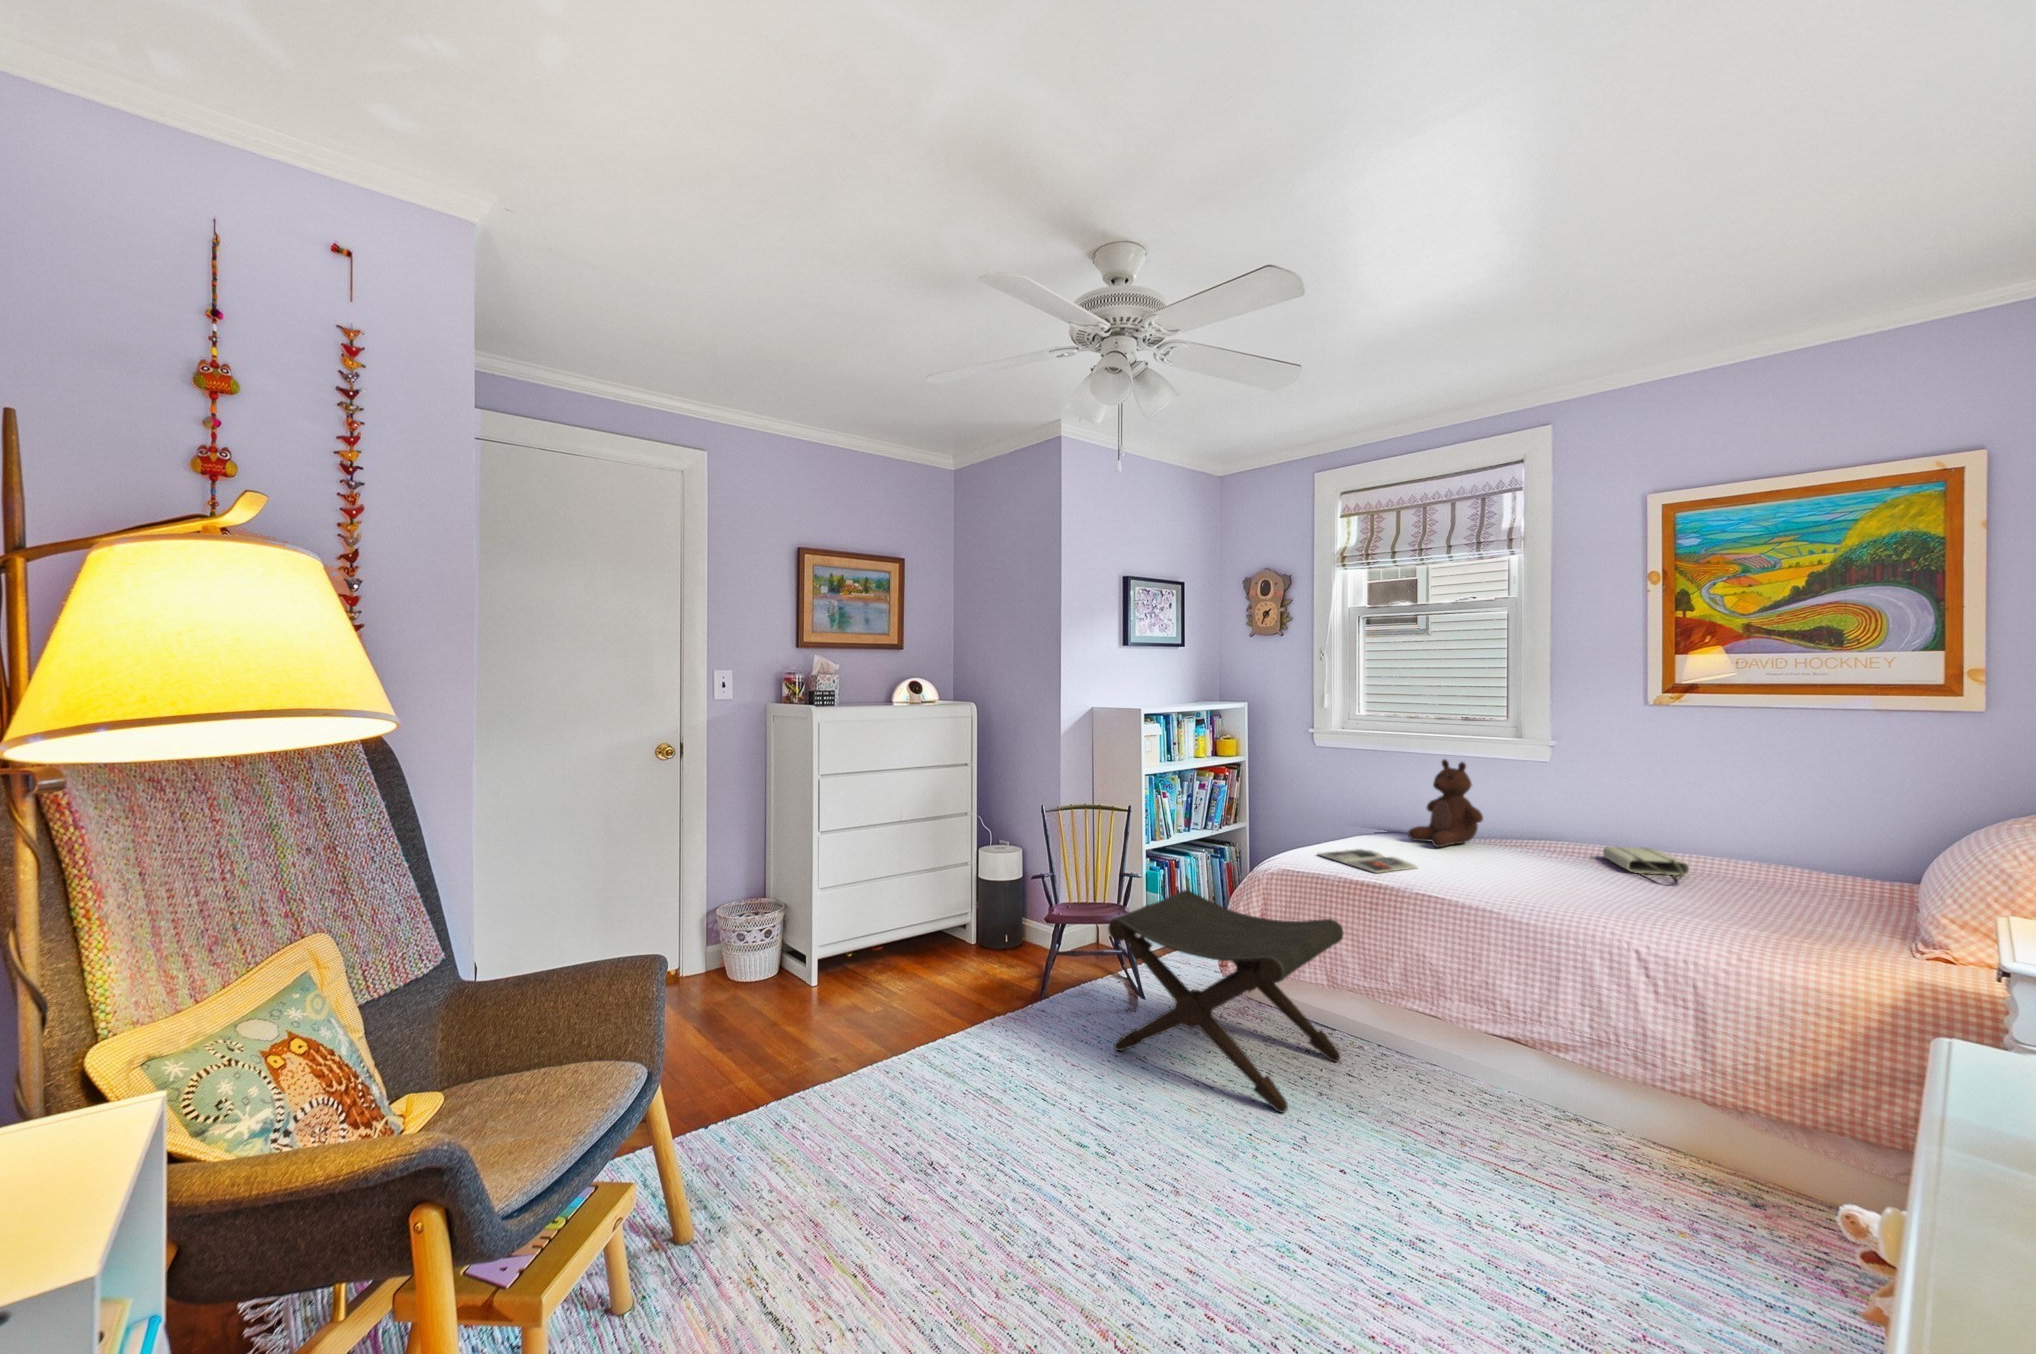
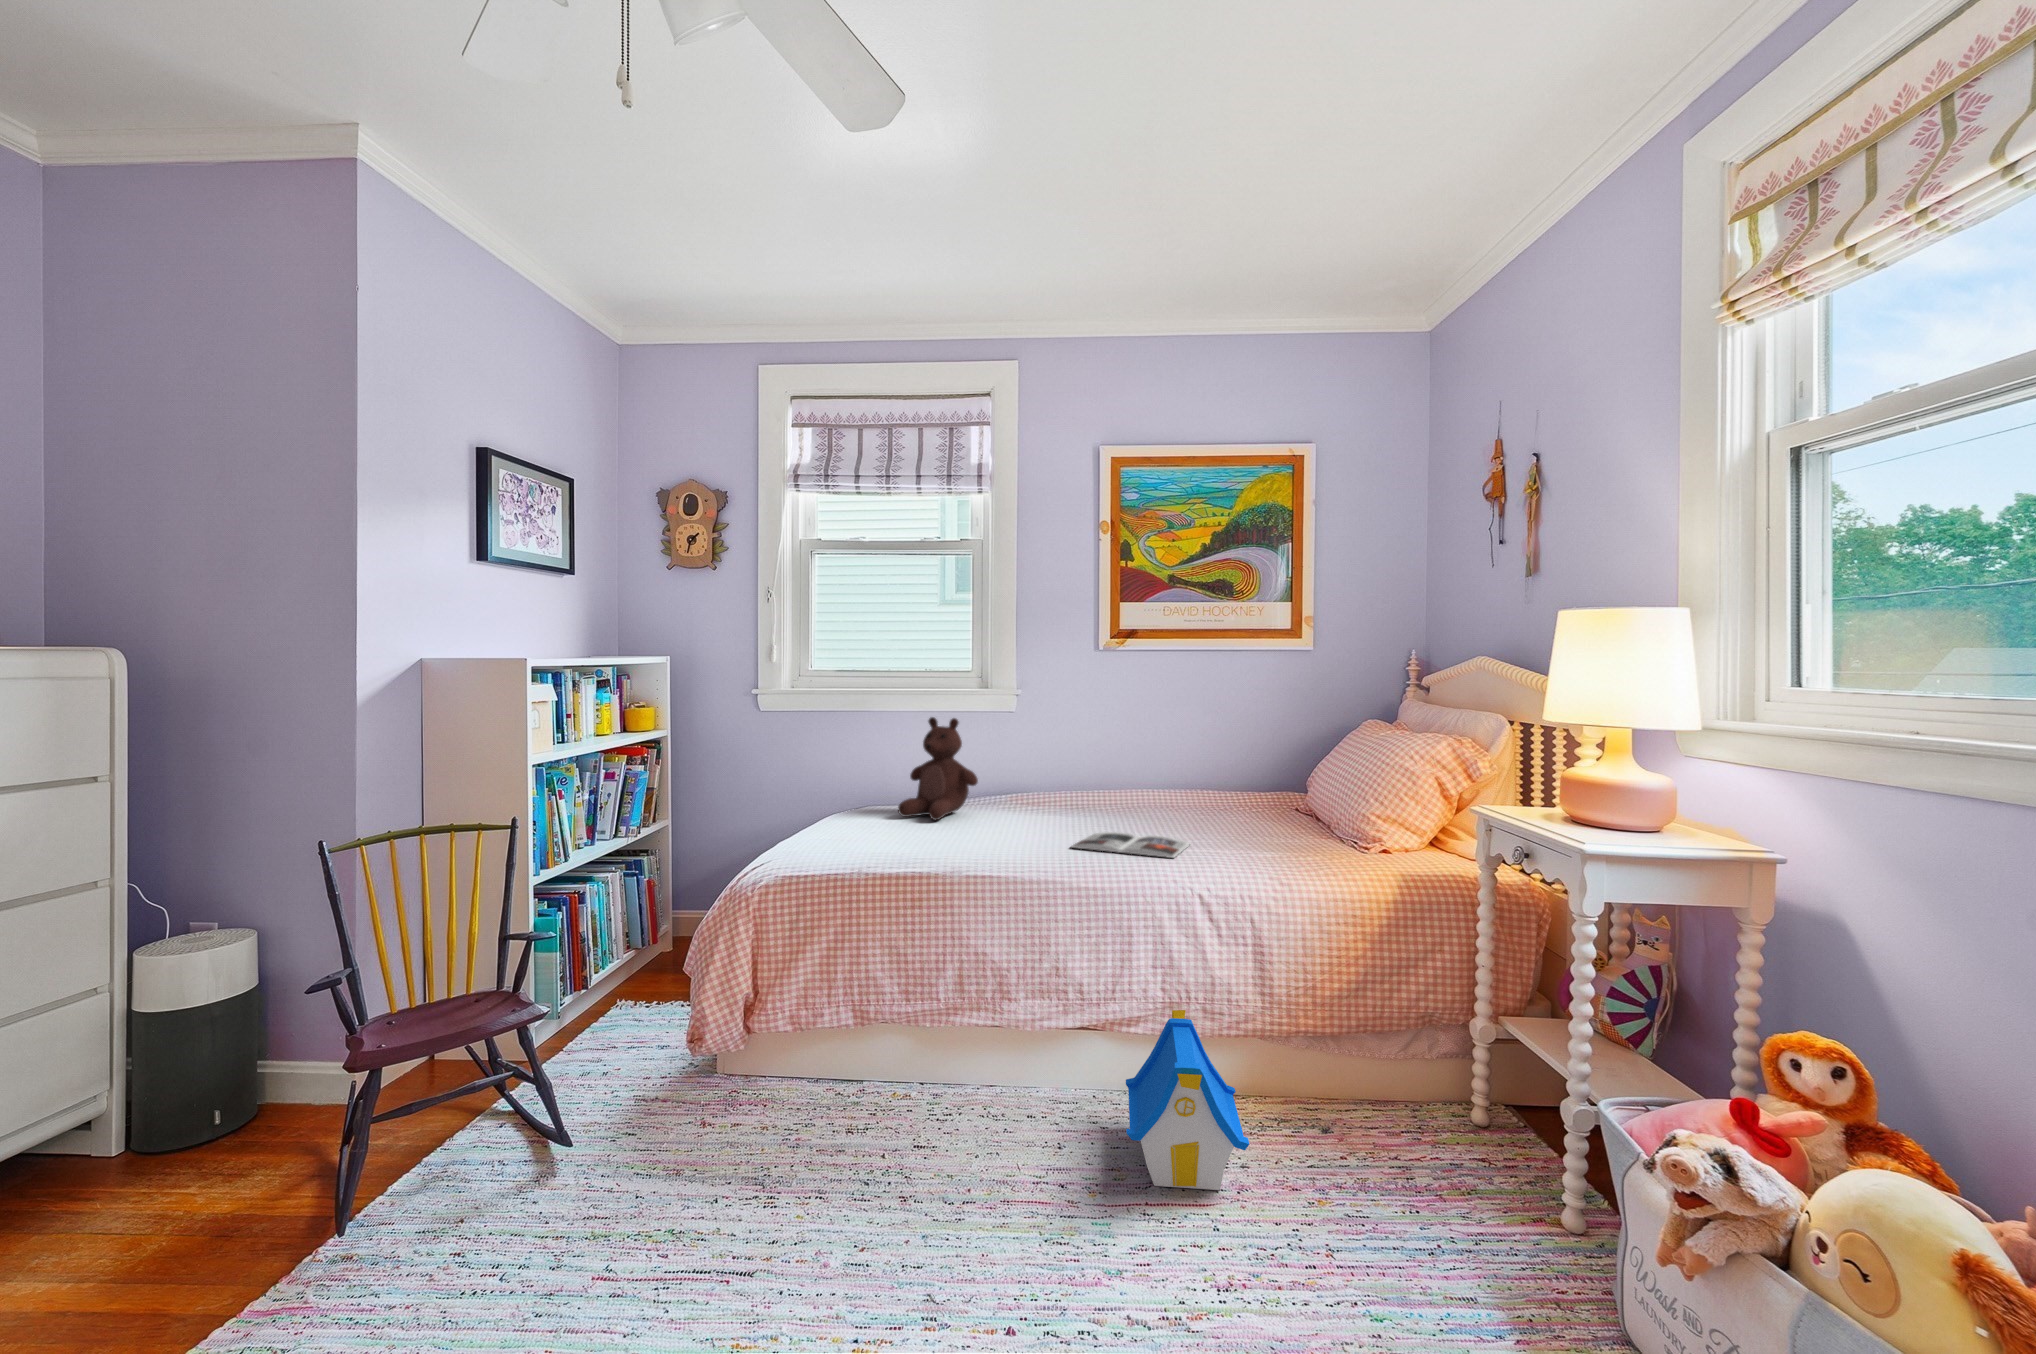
tote bag: present [1603,847,1689,879] -> none [1081,793,1168,820]
magazine: present [1319,849,1417,873] -> present [1071,832,1190,858]
footstool: present [1108,890,1343,1113] -> none [532,934,893,1256]
toy house: none [1506,1046,1653,1201] -> present [1126,1010,1249,1190]

